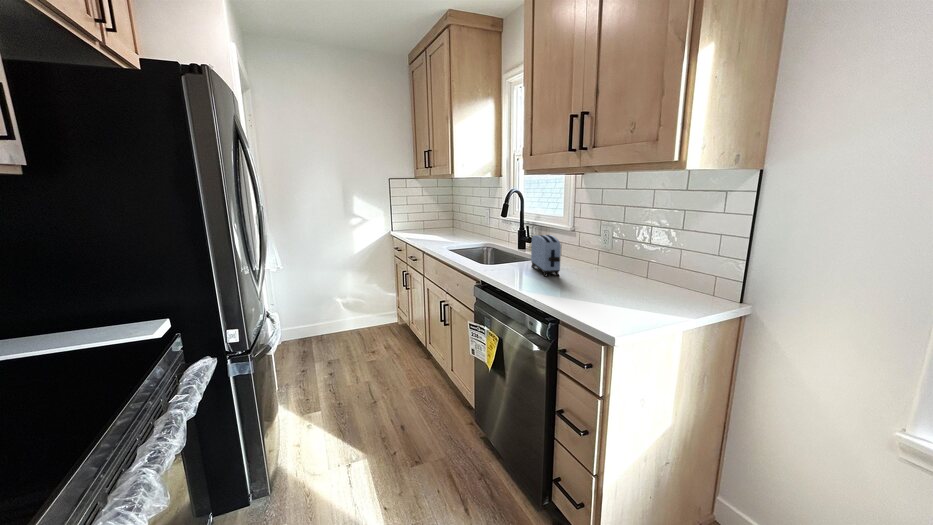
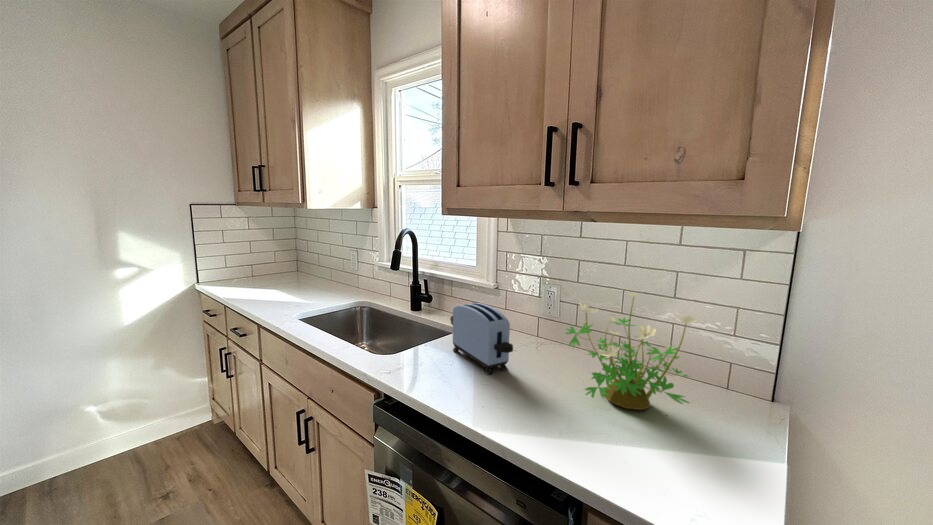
potted plant: none [589,220,658,295] -> present [566,293,697,410]

